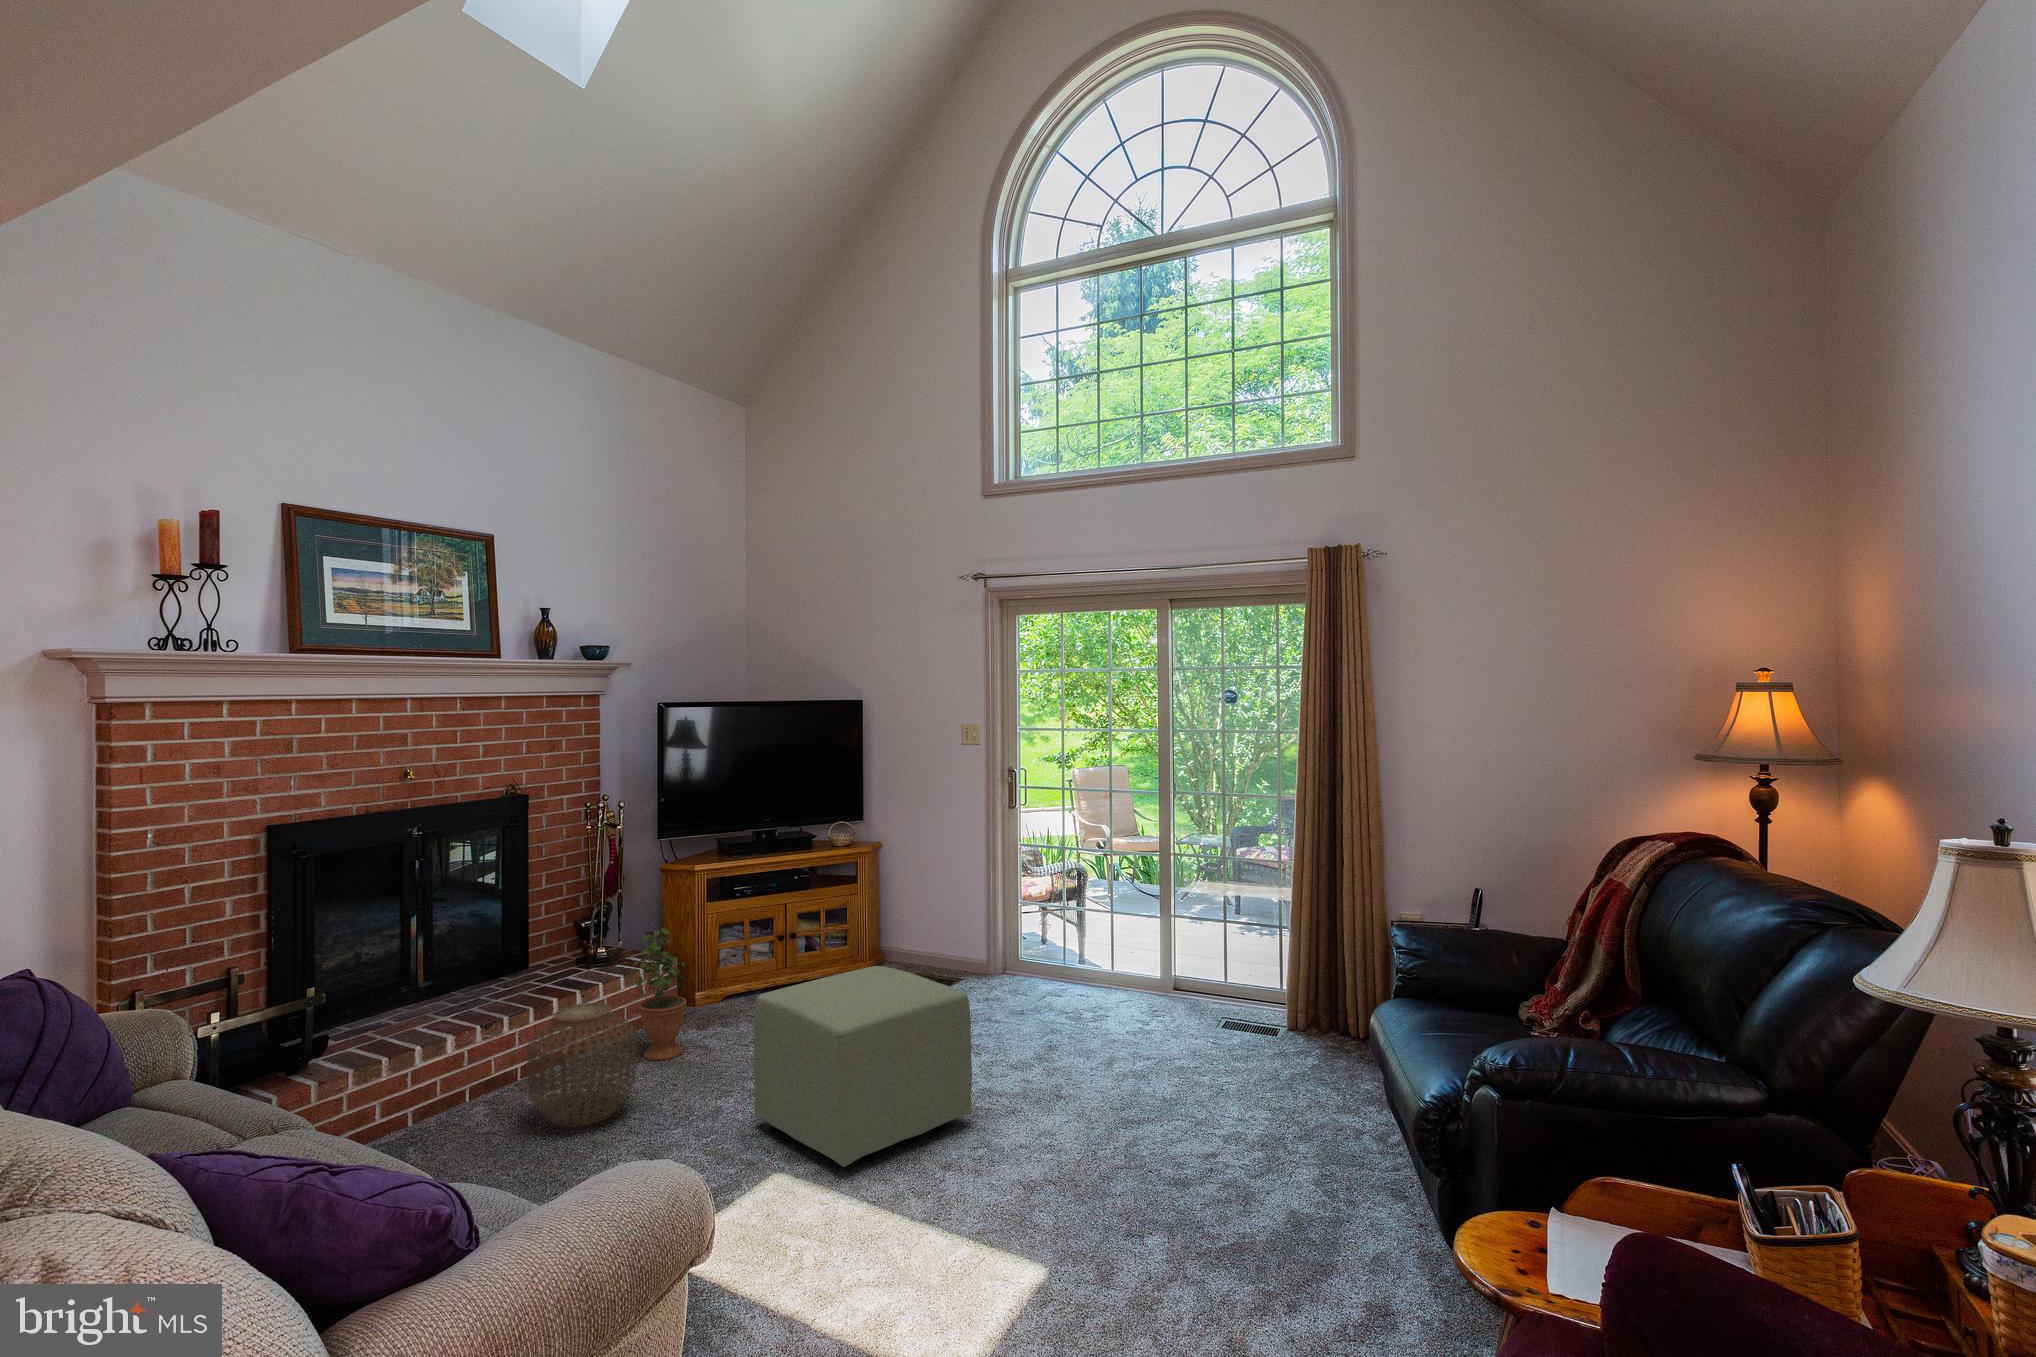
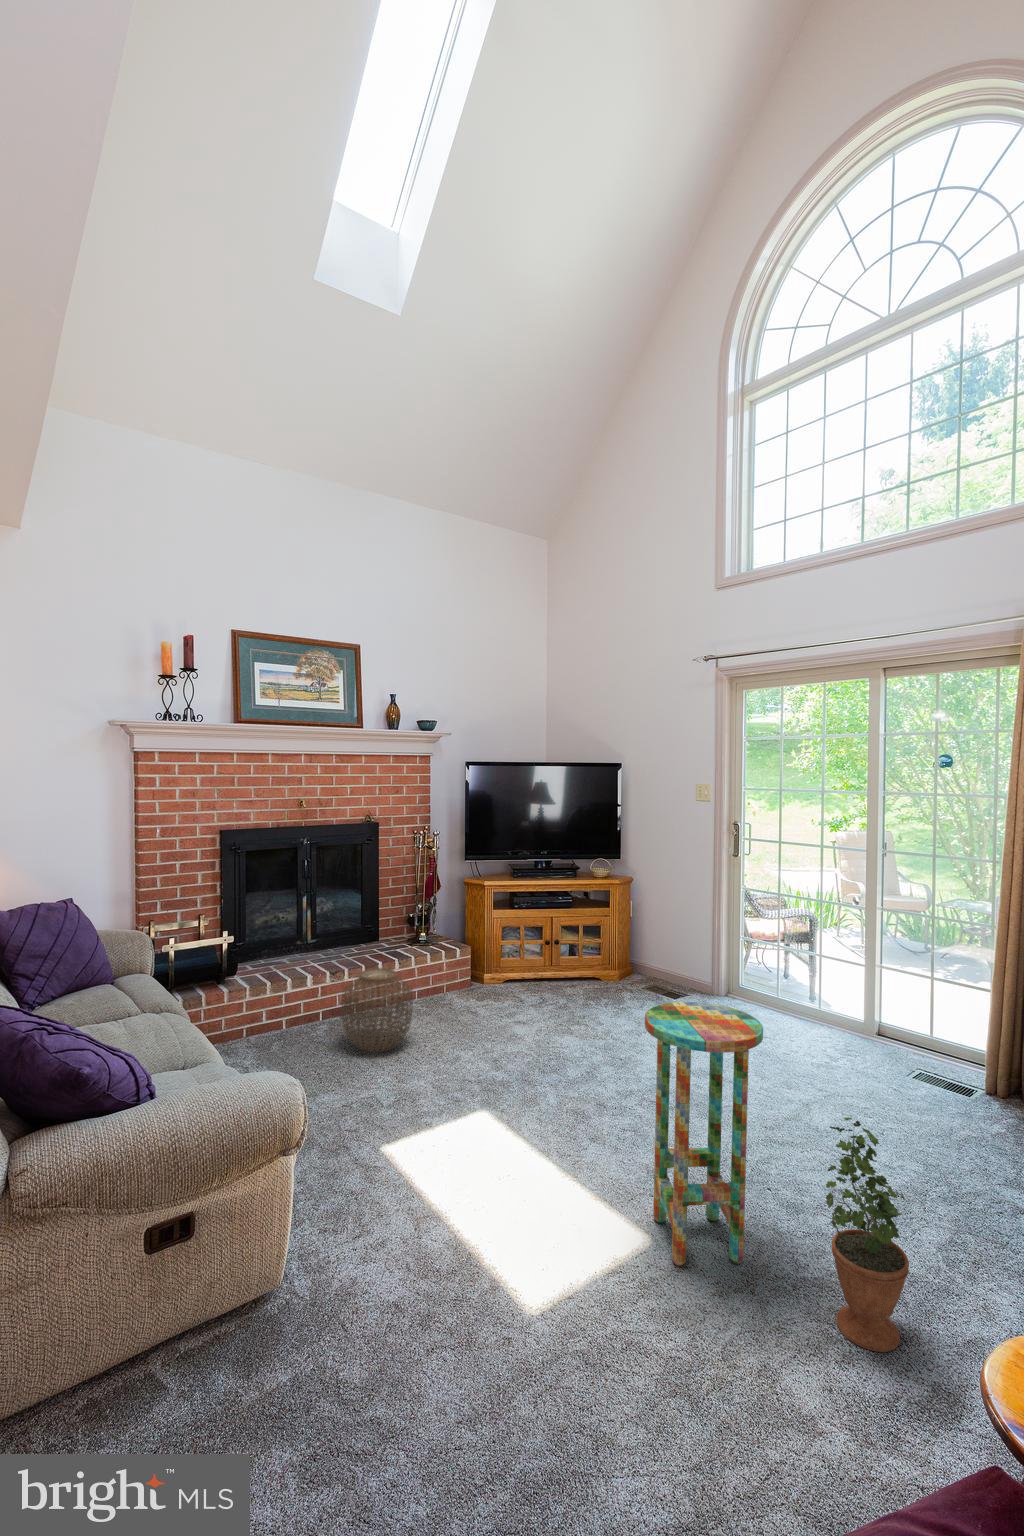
potted plant: present [630,923,686,1060] -> present [826,1118,909,1352]
ottoman: present [754,966,972,1167] -> none [478,973,637,1122]
side table: none [1037,969,1168,1272] -> present [645,1002,763,1266]

